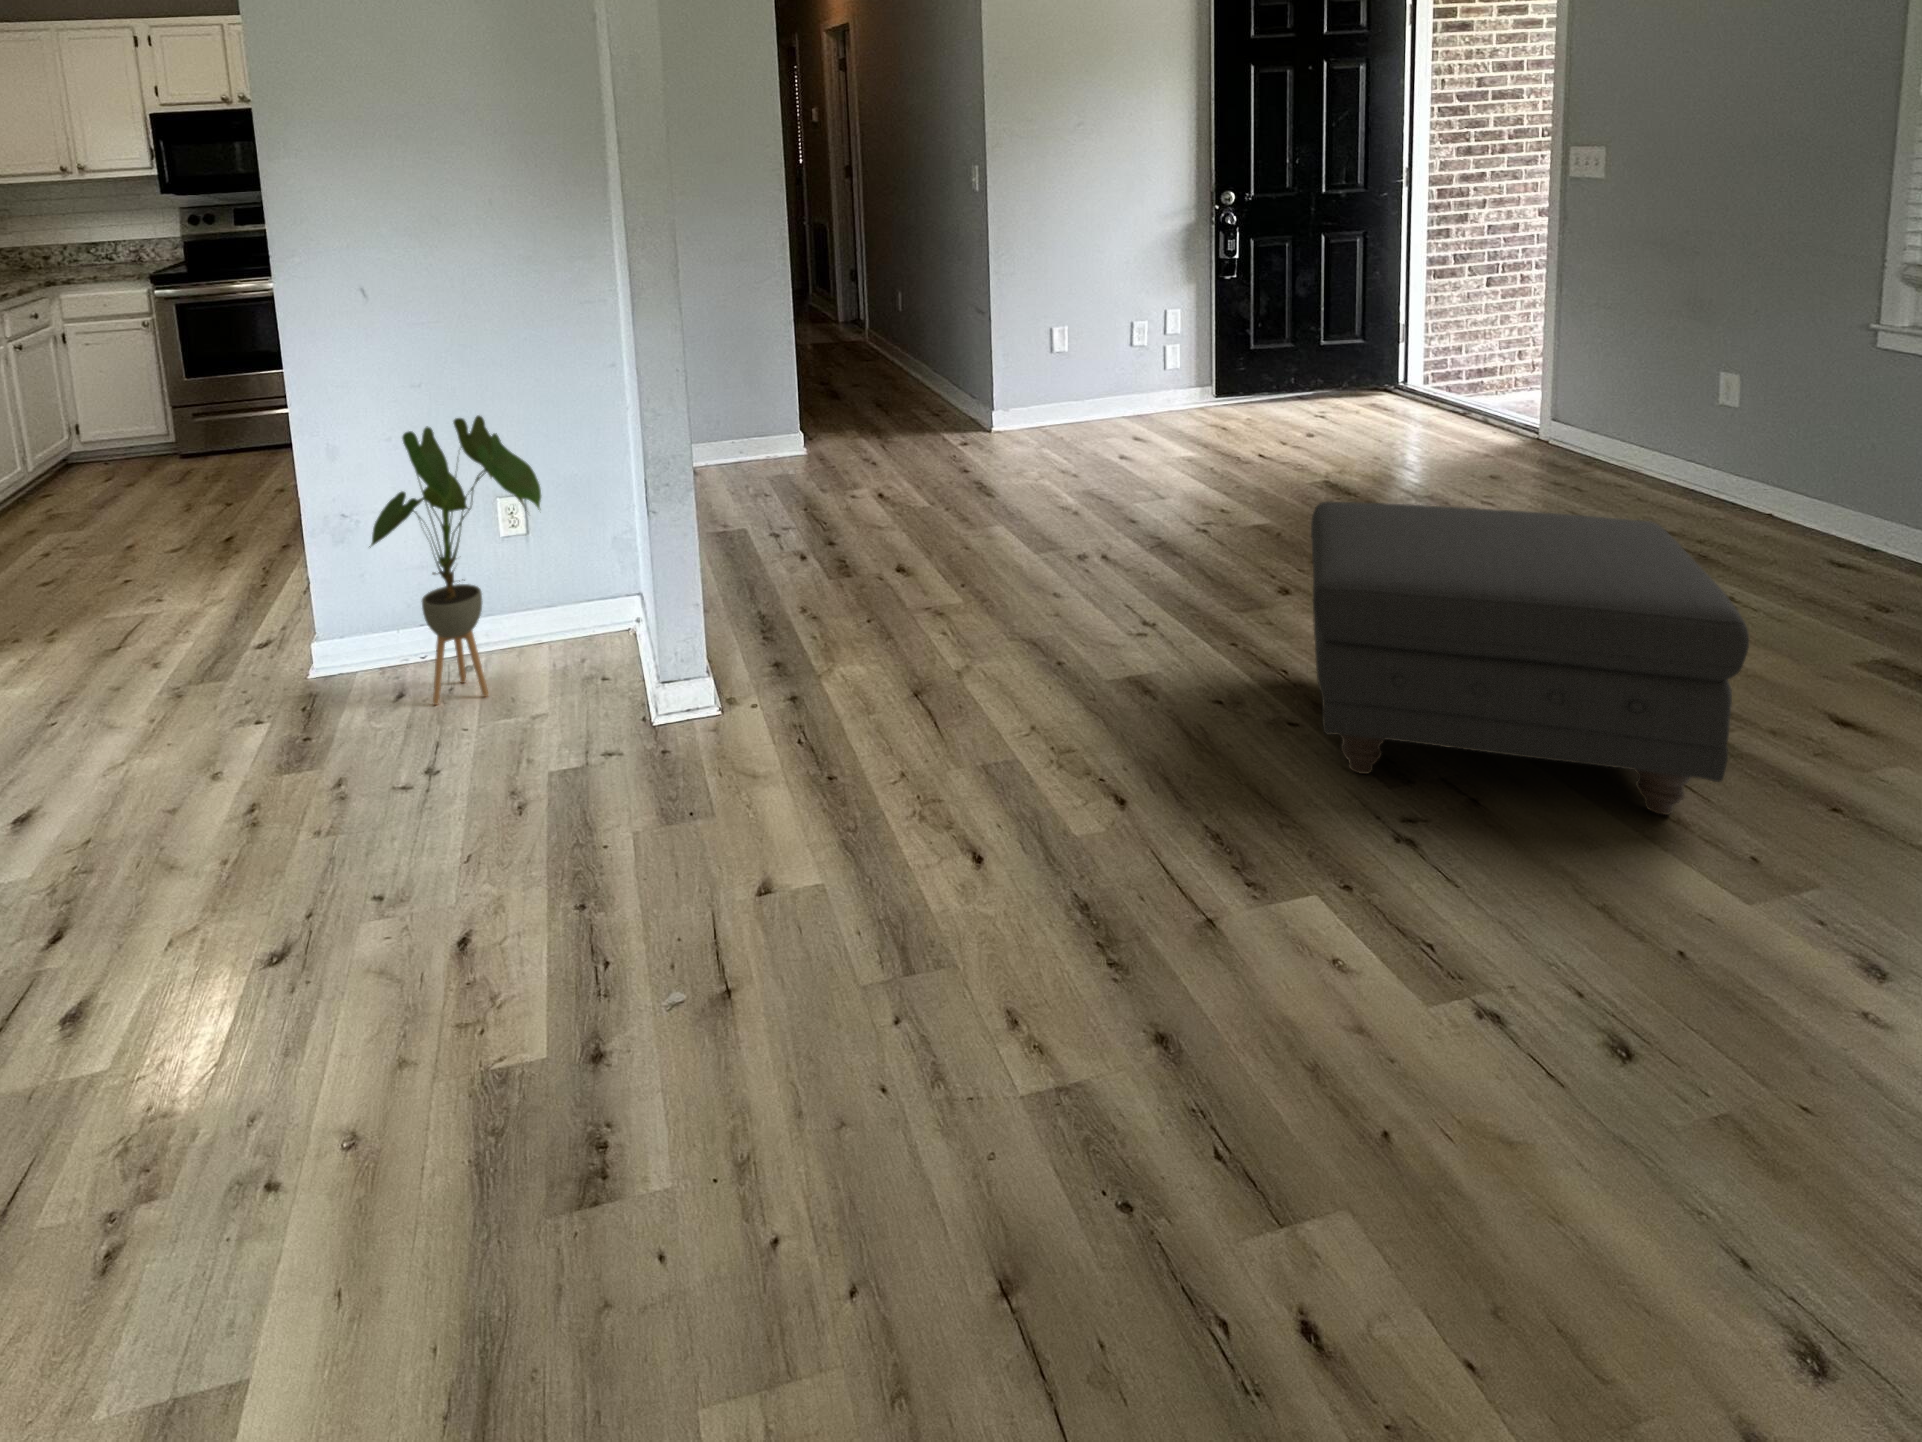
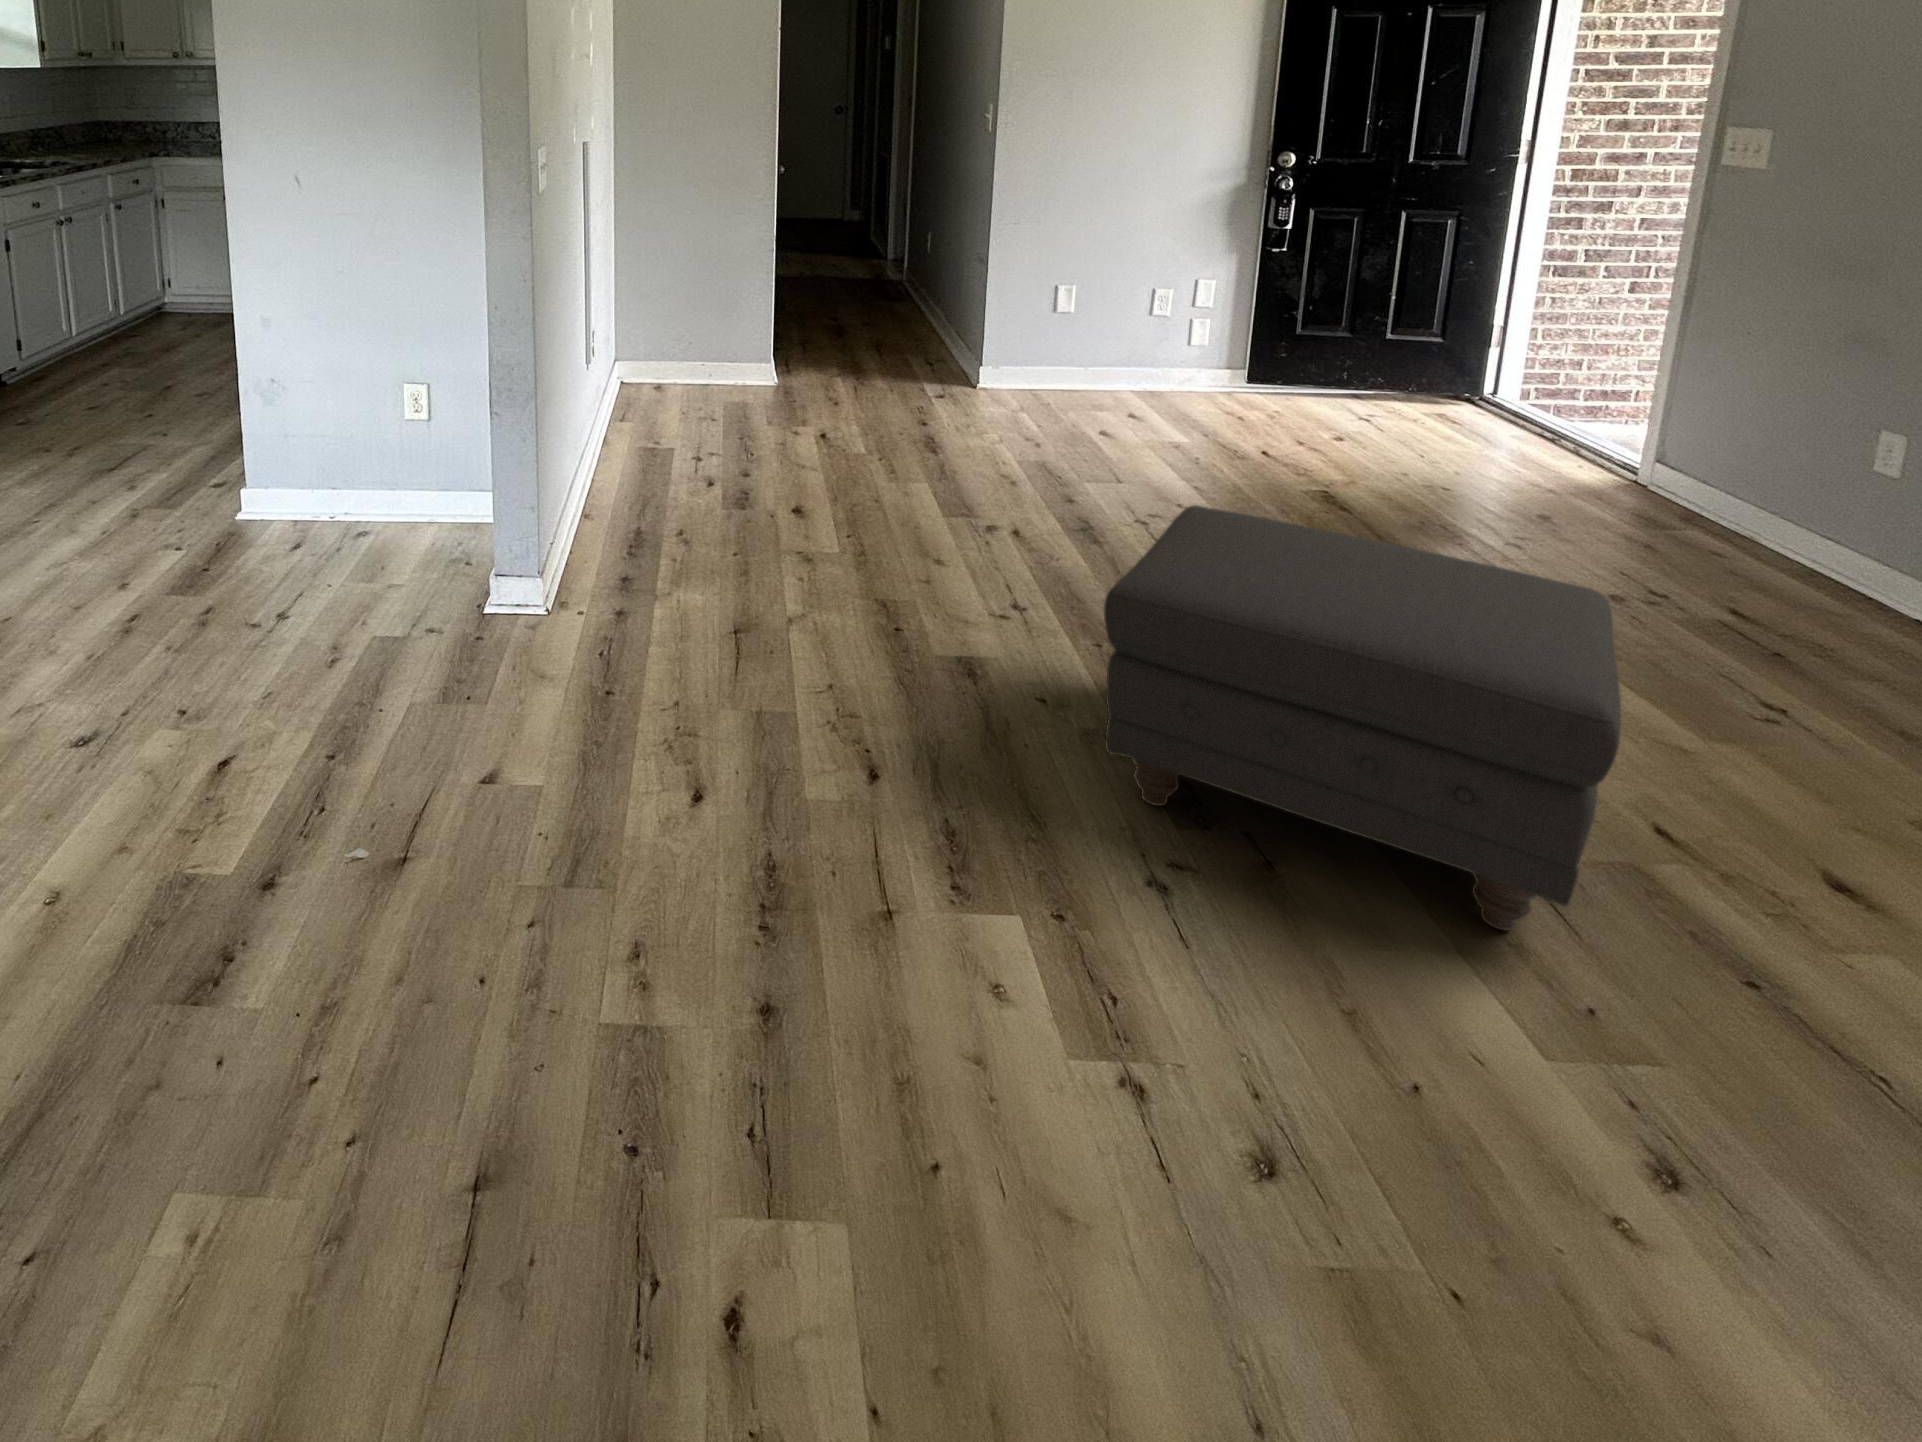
house plant: present [369,415,541,705] -> none [256,306,413,563]

